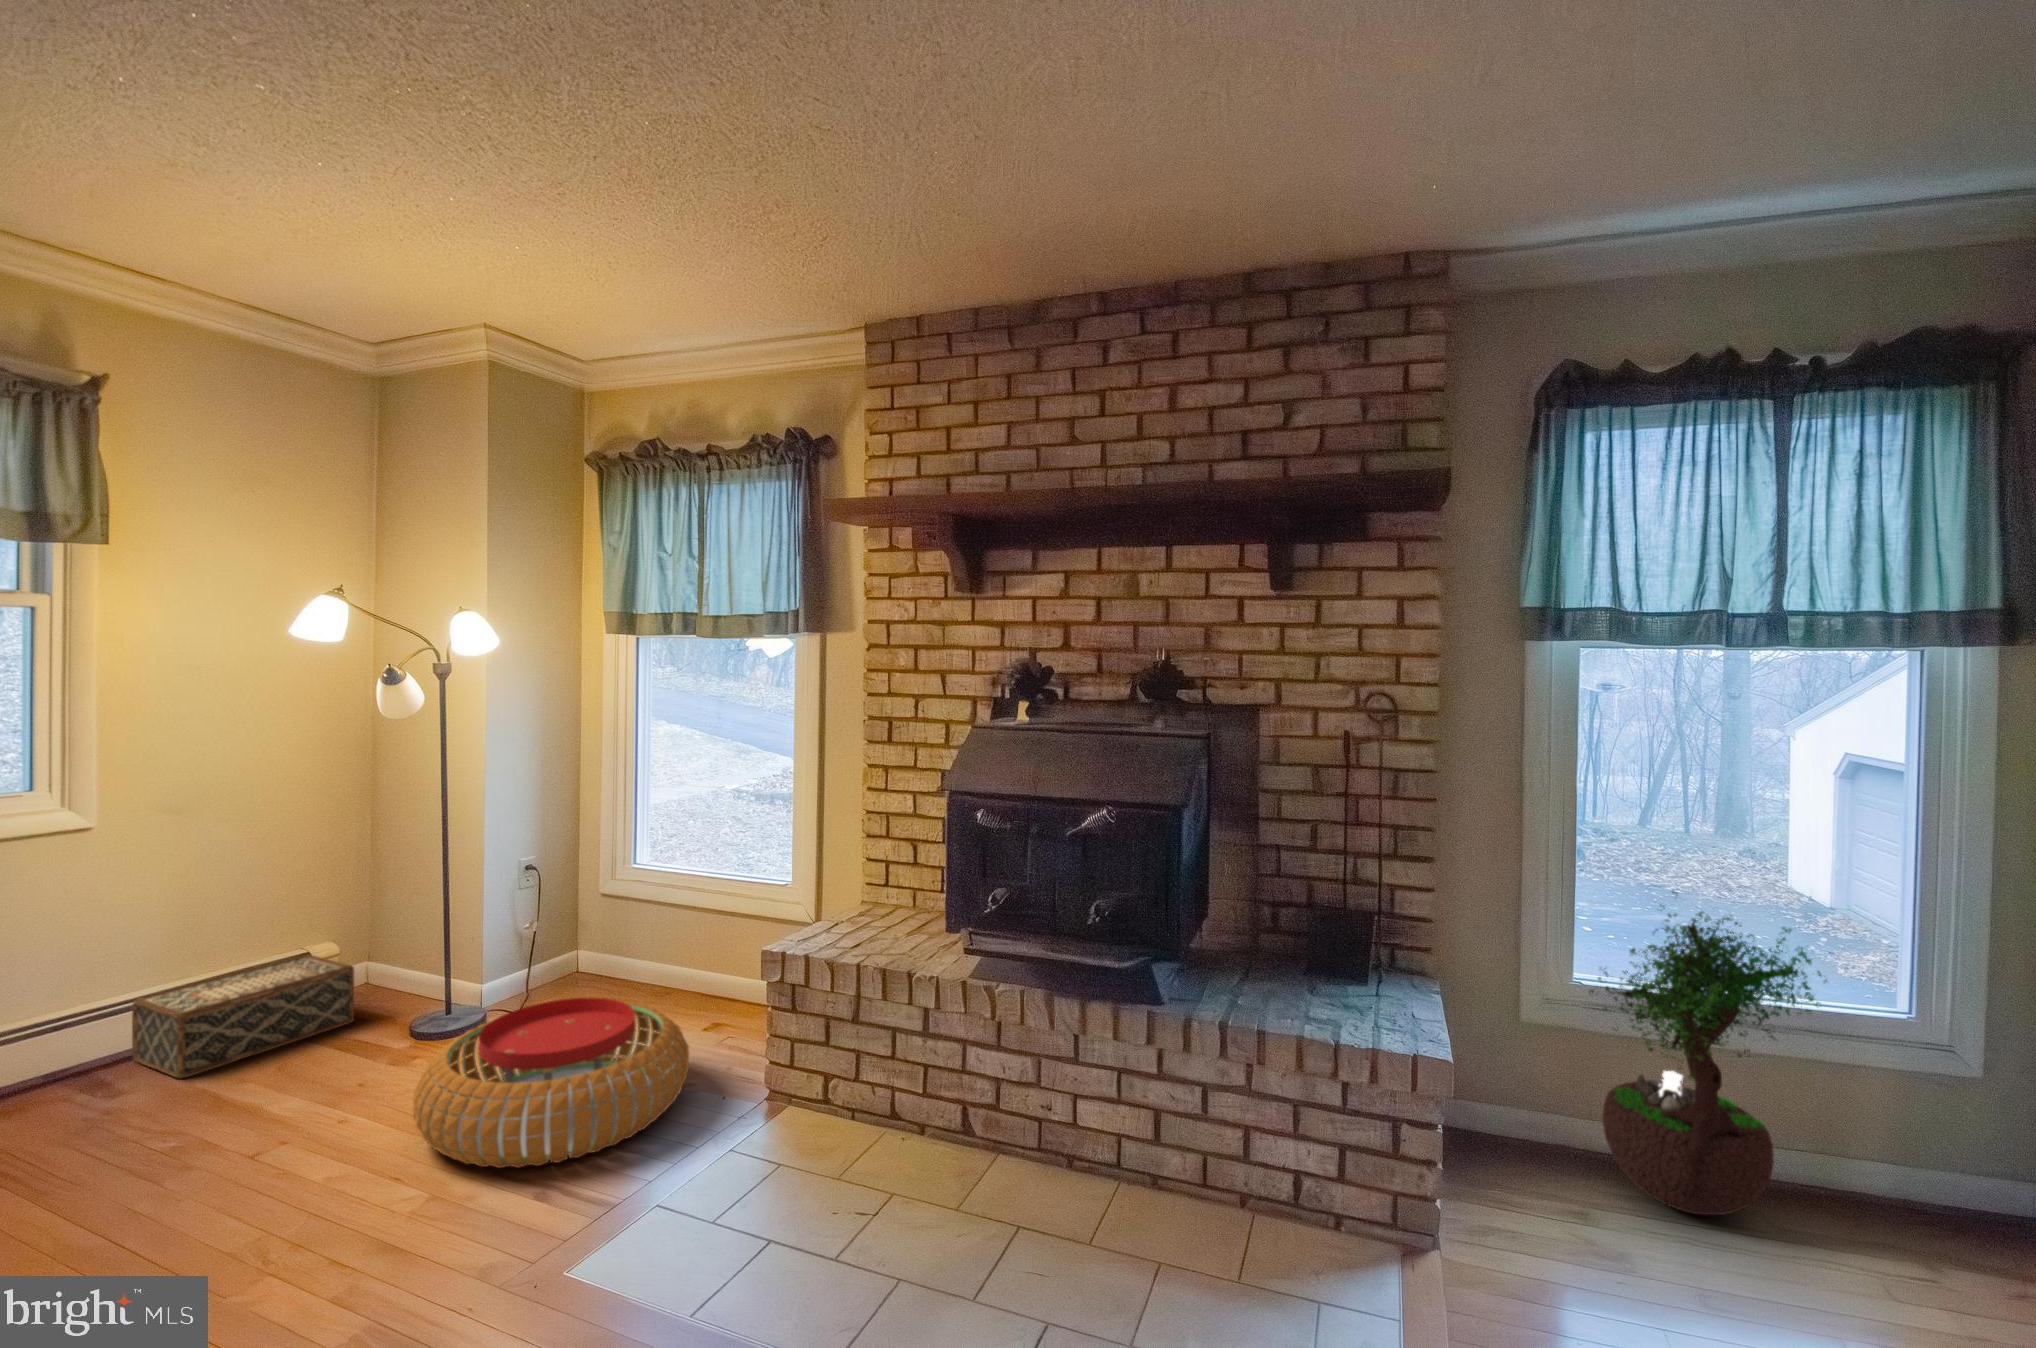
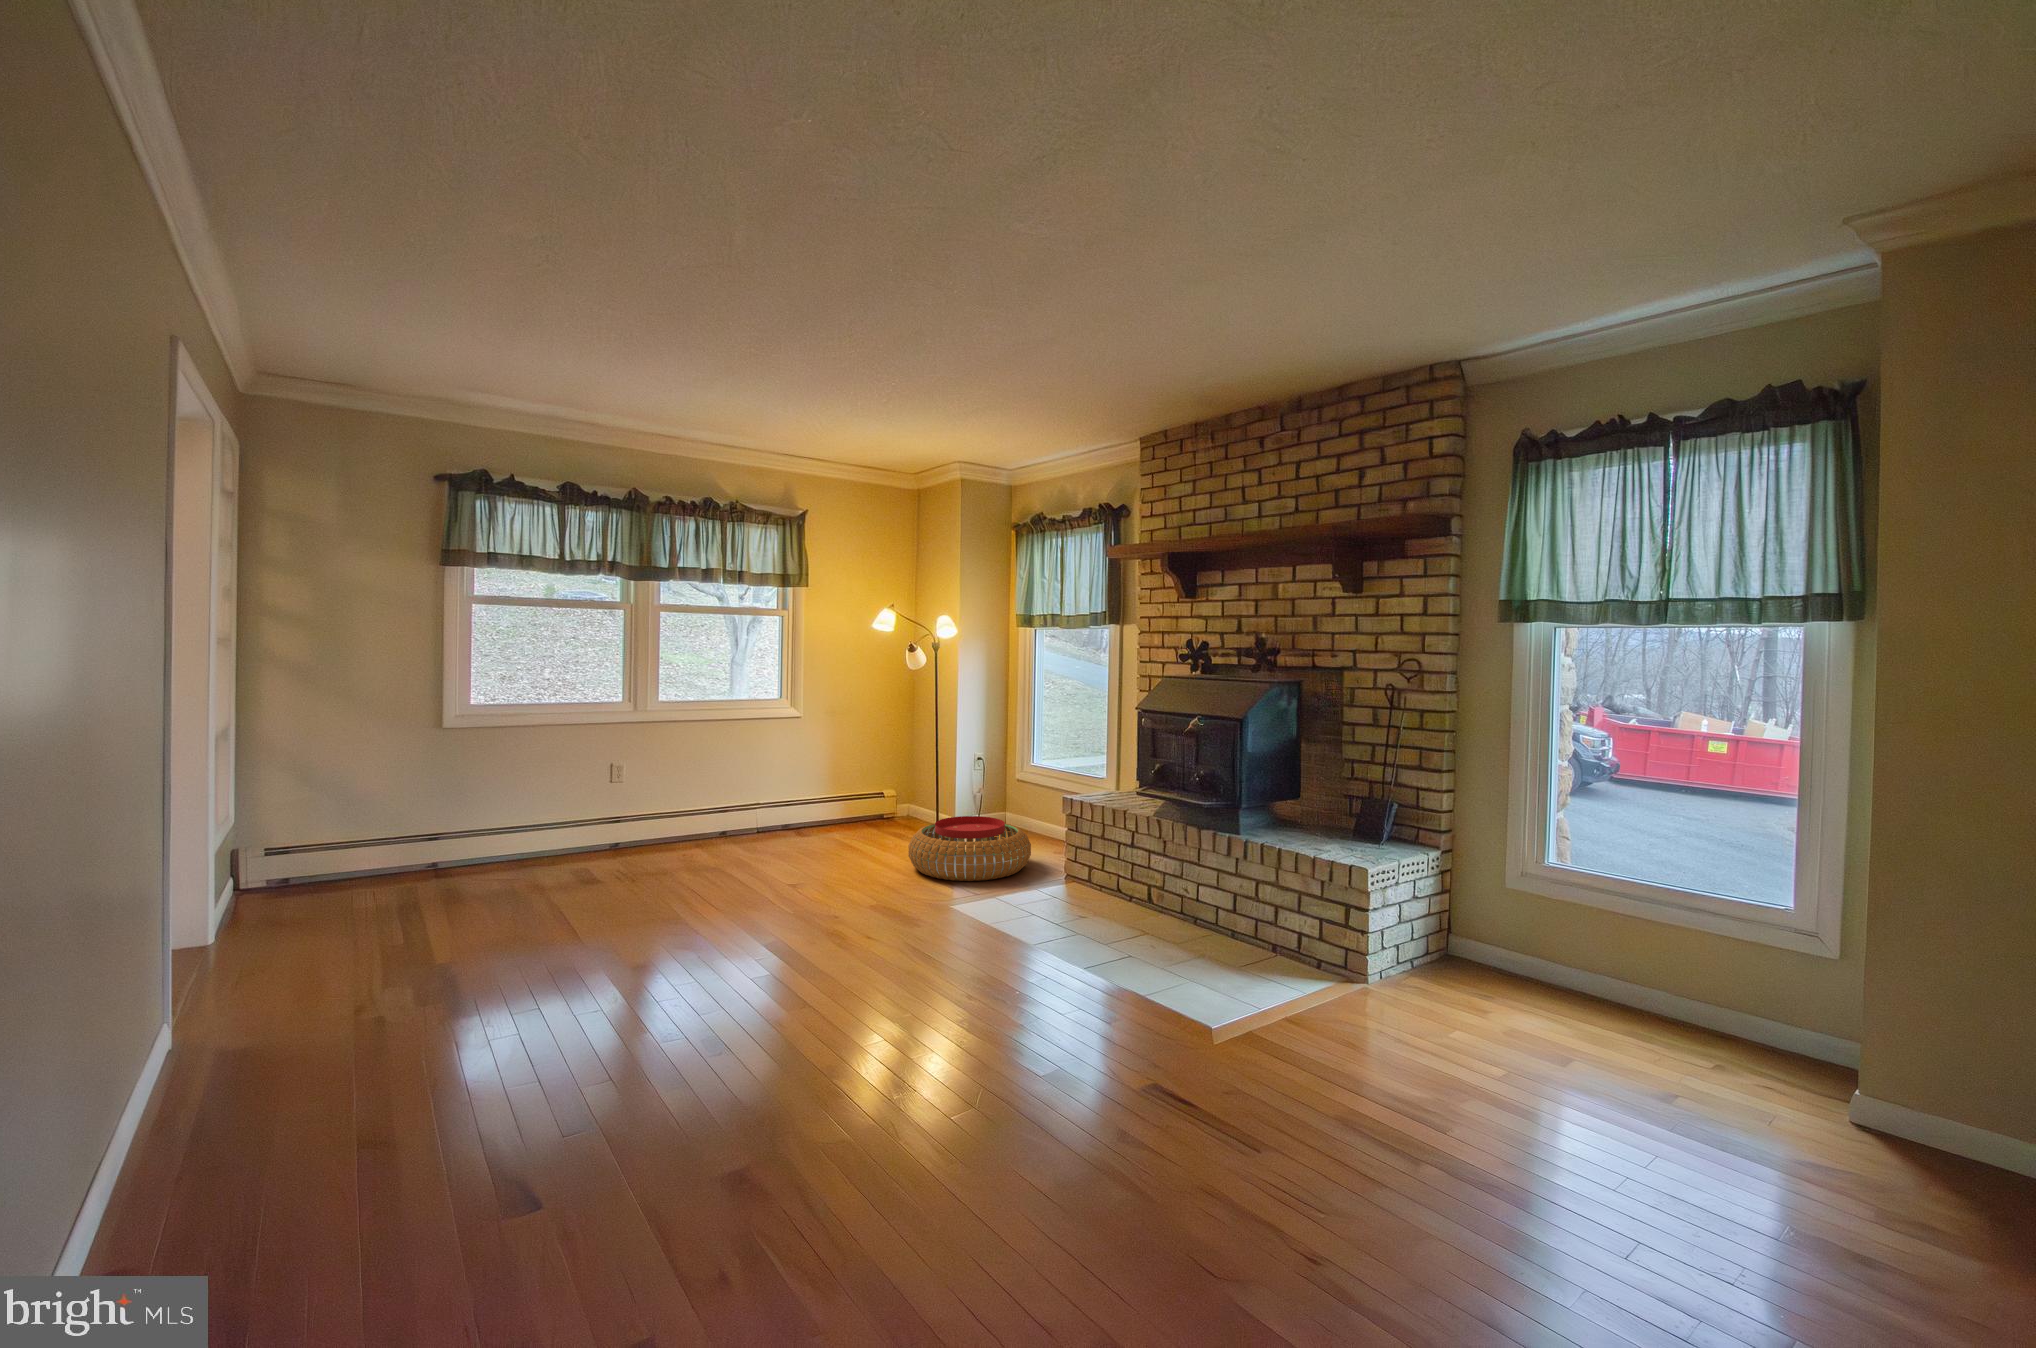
potted tree: present [1589,891,1826,1215] -> none [1500,790,1655,1013]
woven basket: present [132,954,354,1078] -> none [816,792,900,835]

